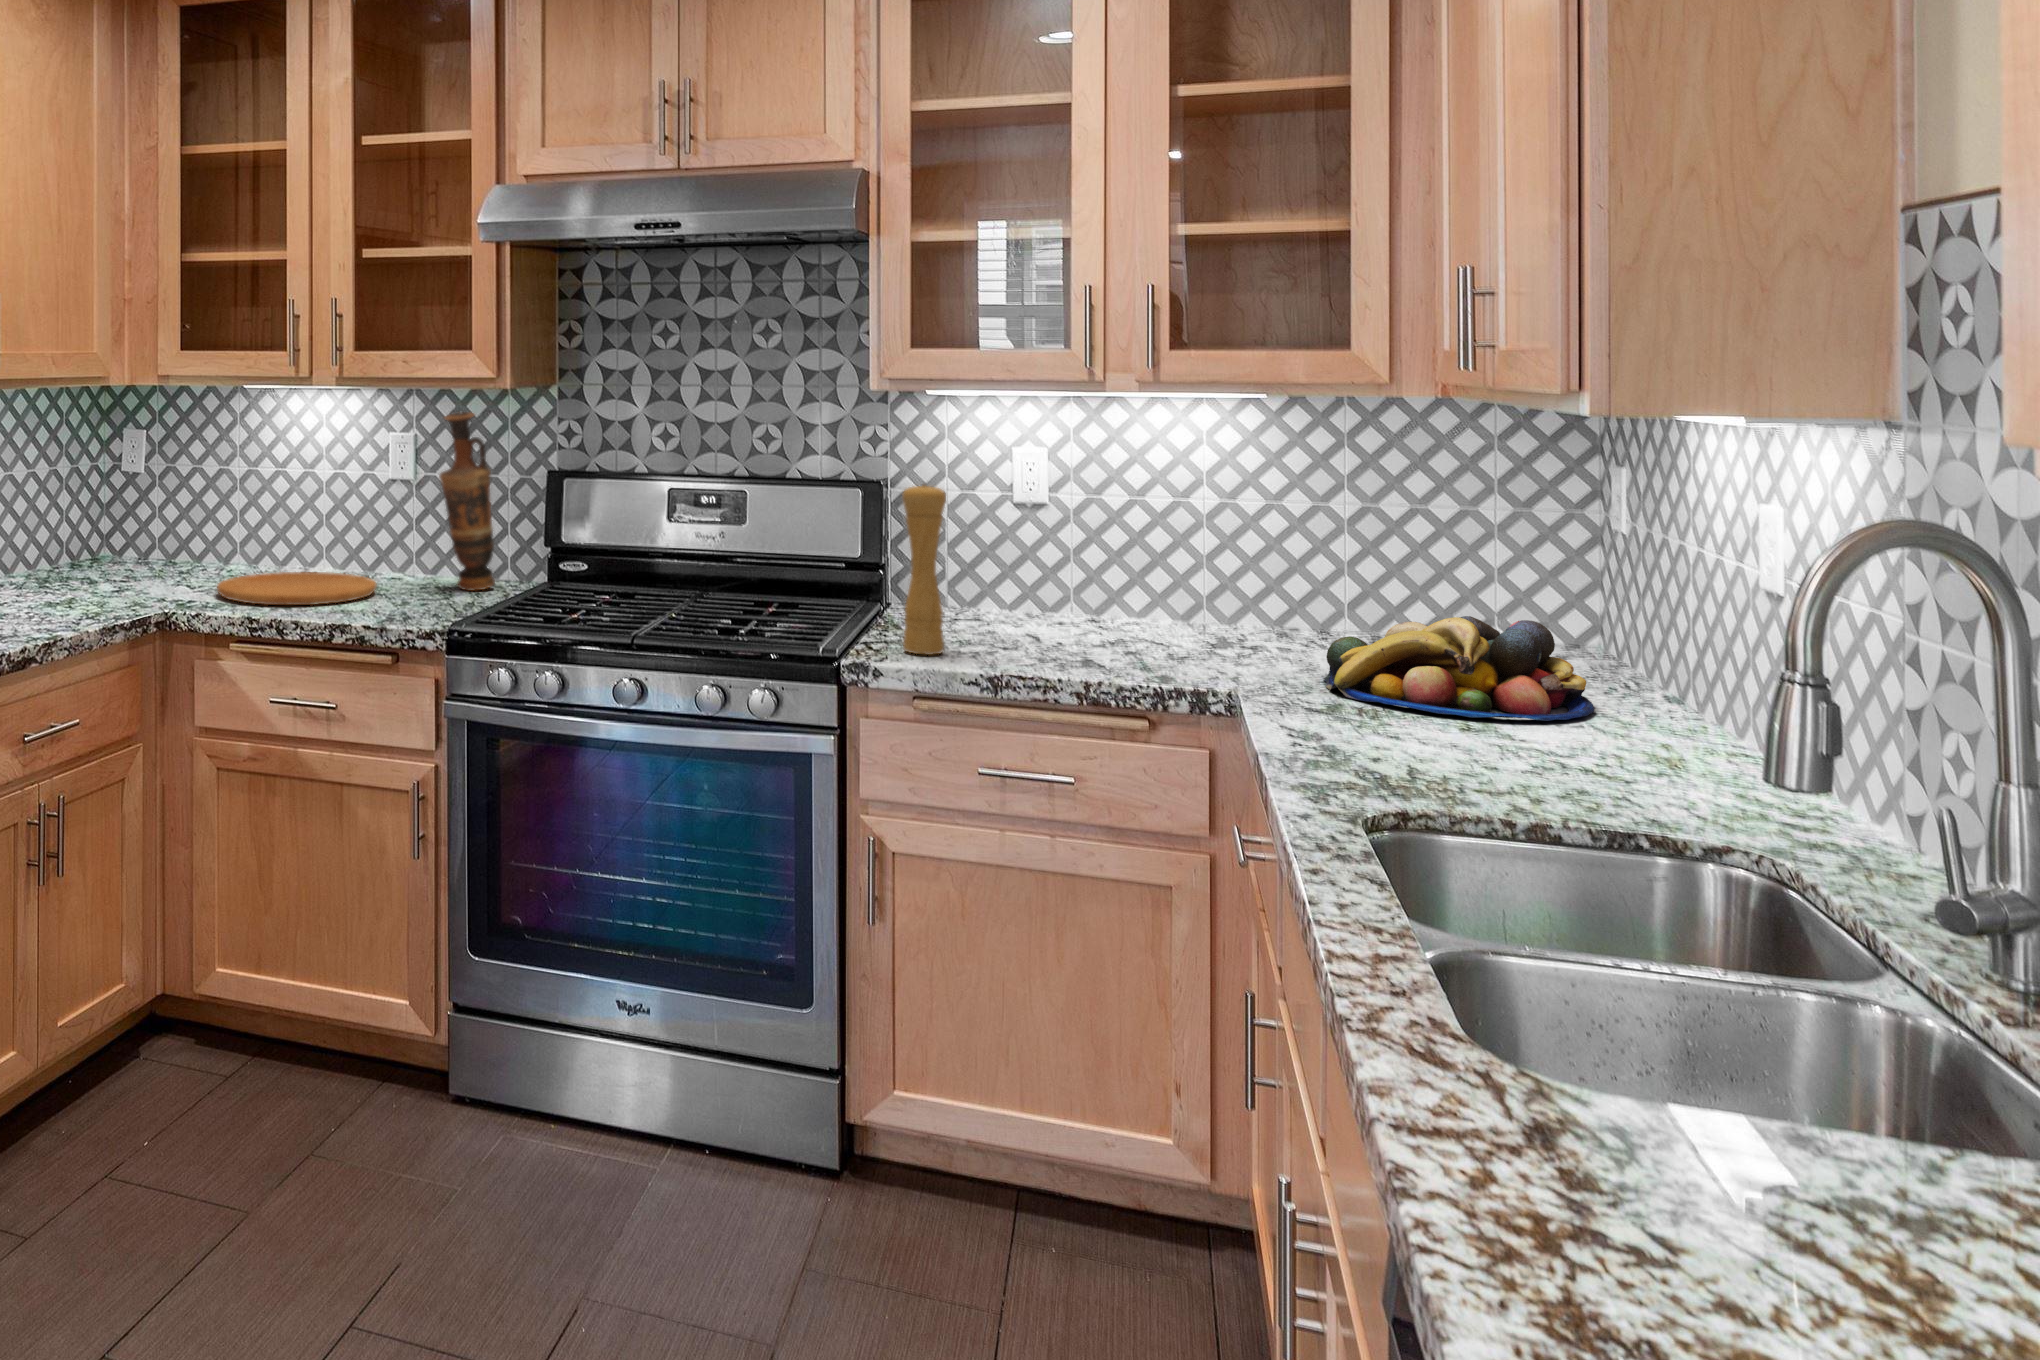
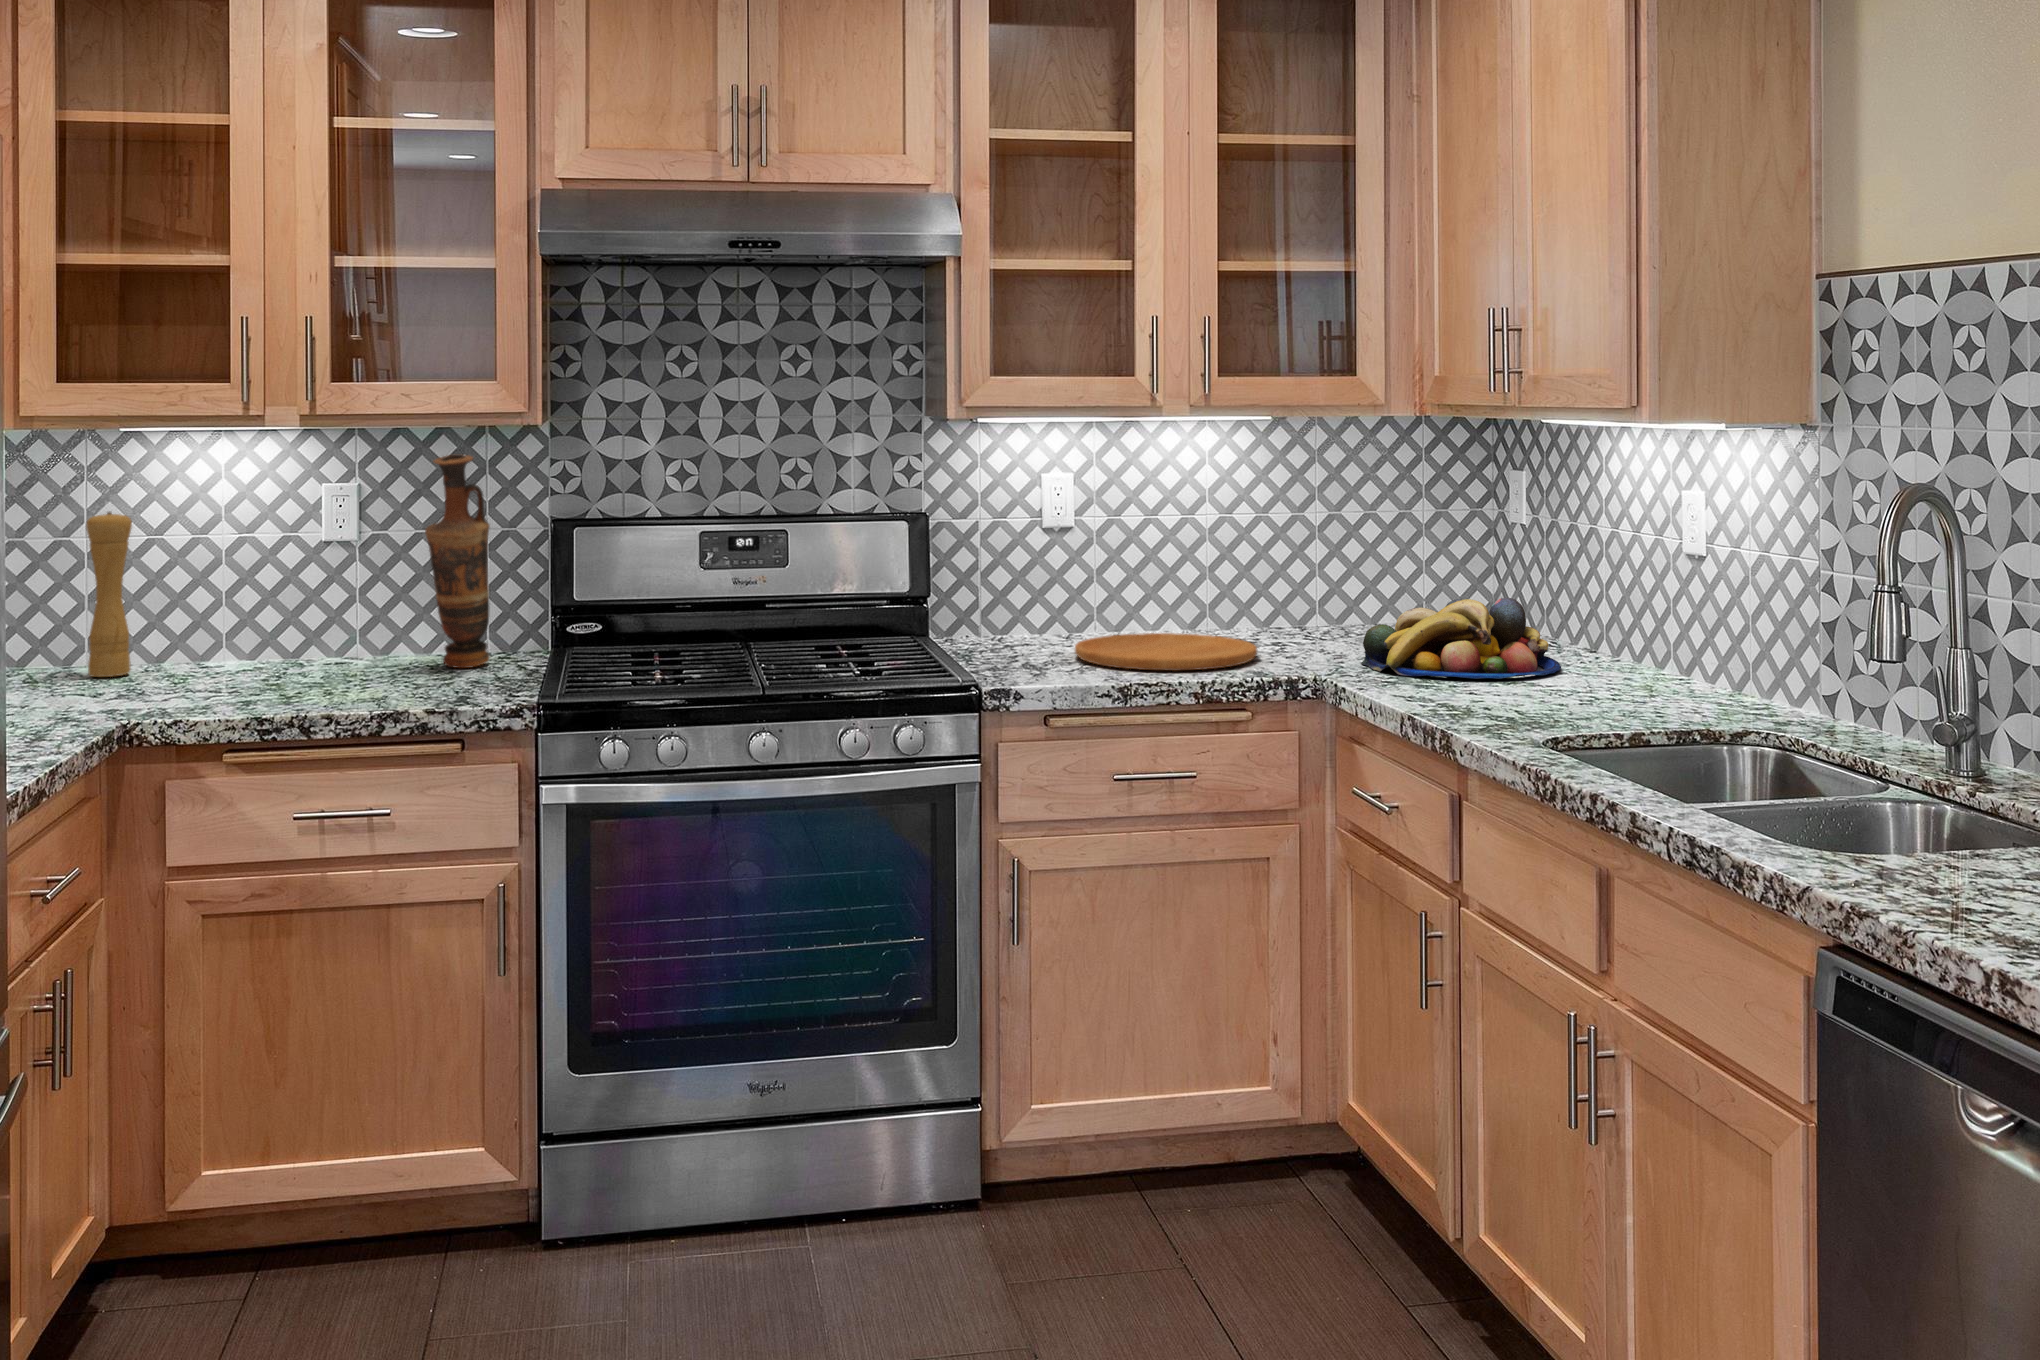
pepper mill: present [903,484,946,655] -> present [86,512,132,677]
cutting board: present [217,572,376,605] -> present [1075,633,1257,671]

